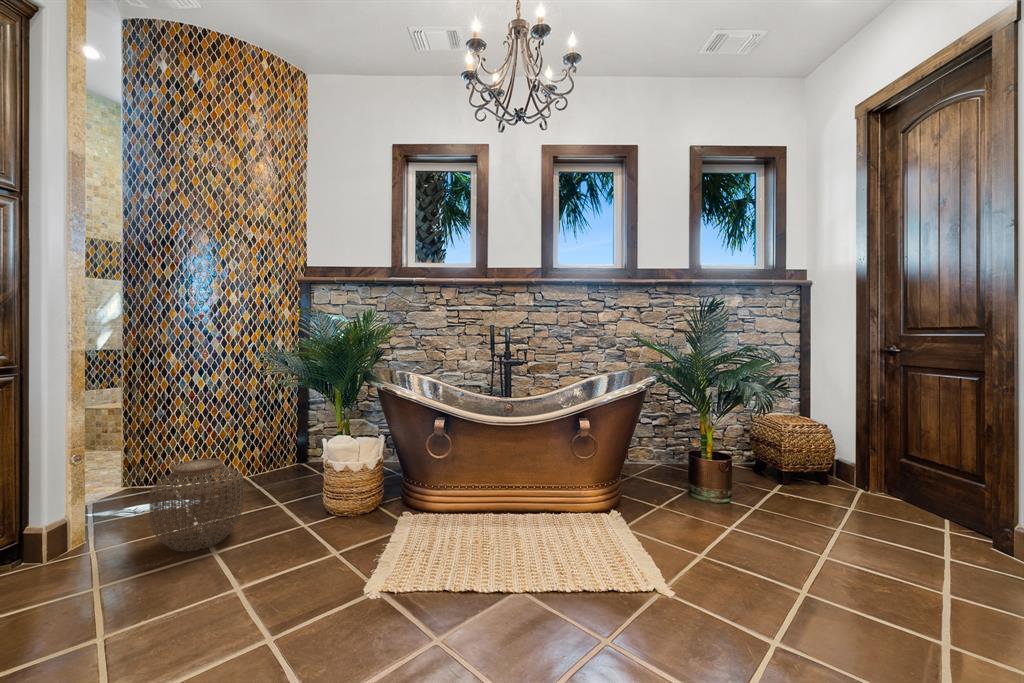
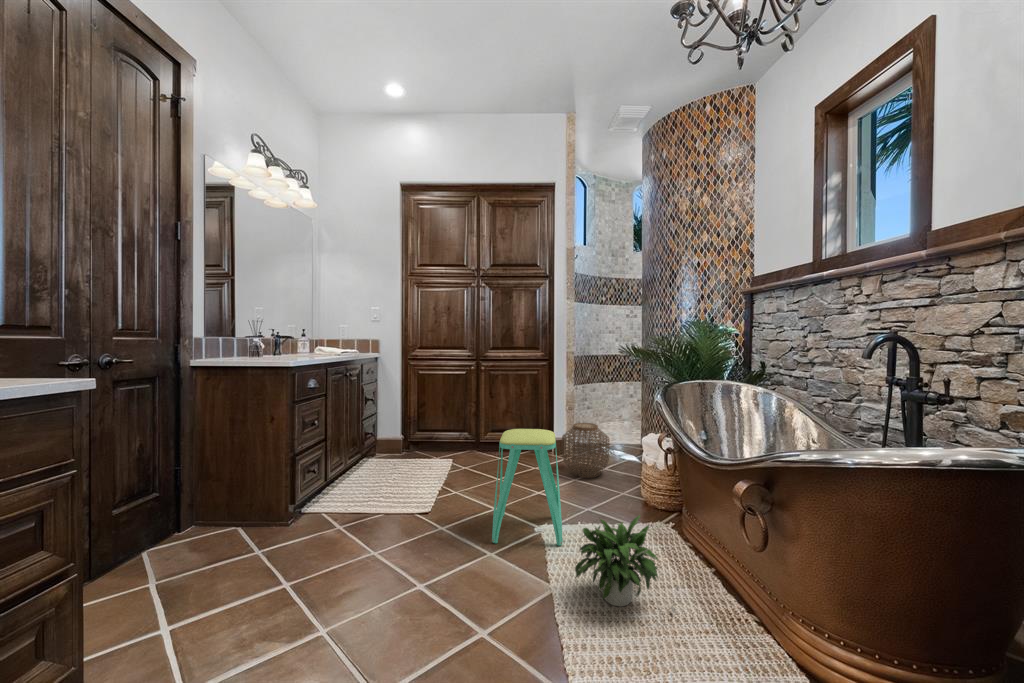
stool: none [300,452,429,633] -> present [492,429,563,546]
potted plant: none [494,479,559,558] -> present [575,515,679,614]

